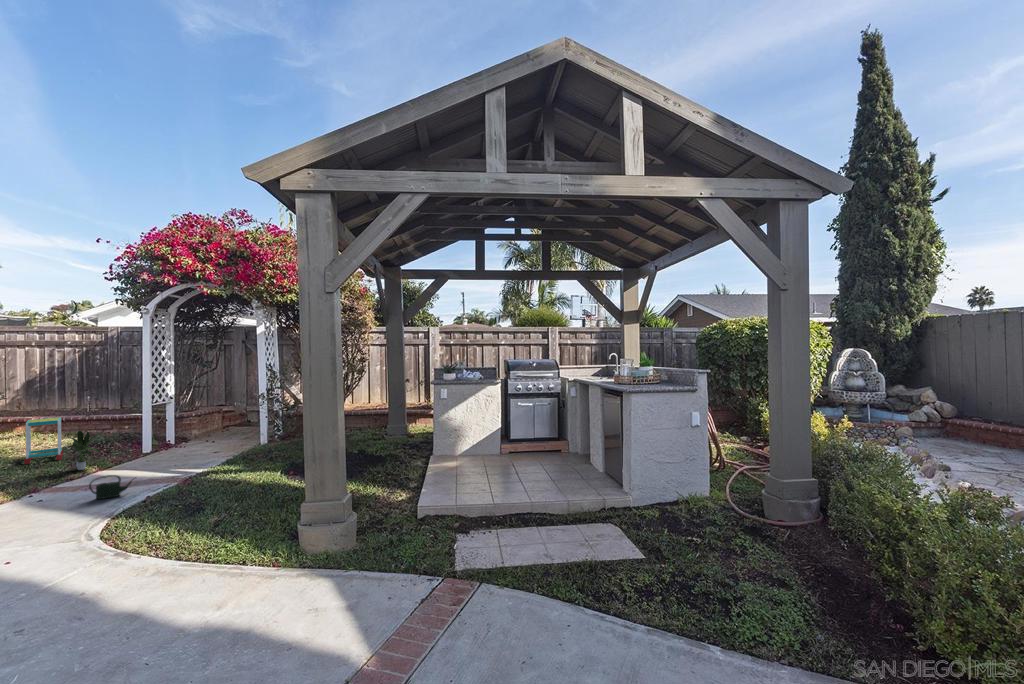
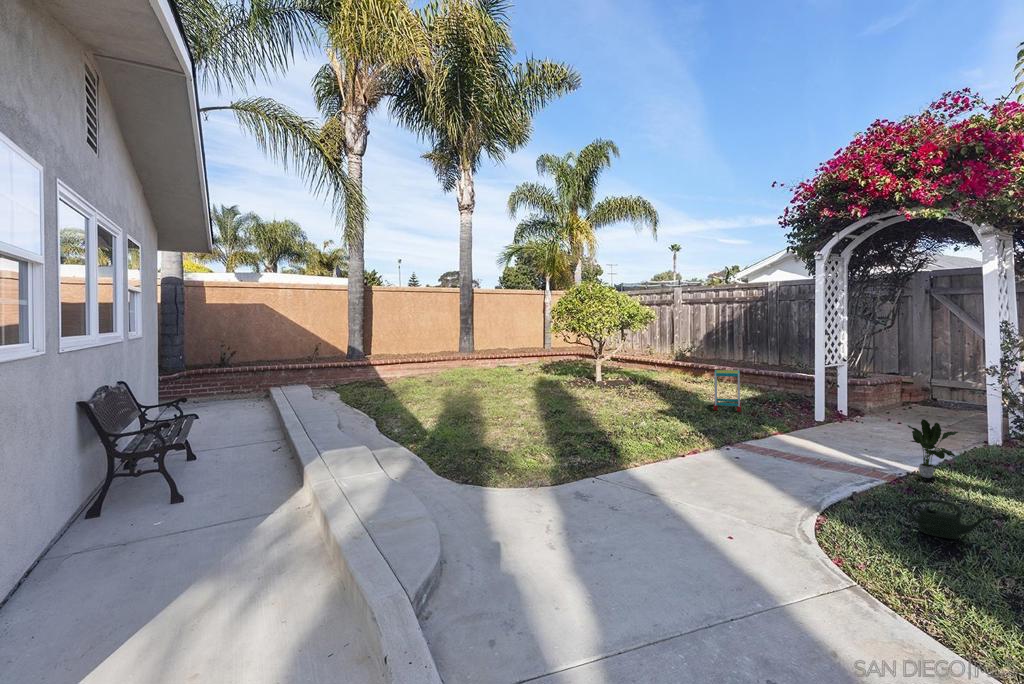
potted plant: present [69,431,101,470] -> present [908,419,958,478]
watering can: present [89,475,133,499] -> present [909,499,991,539]

